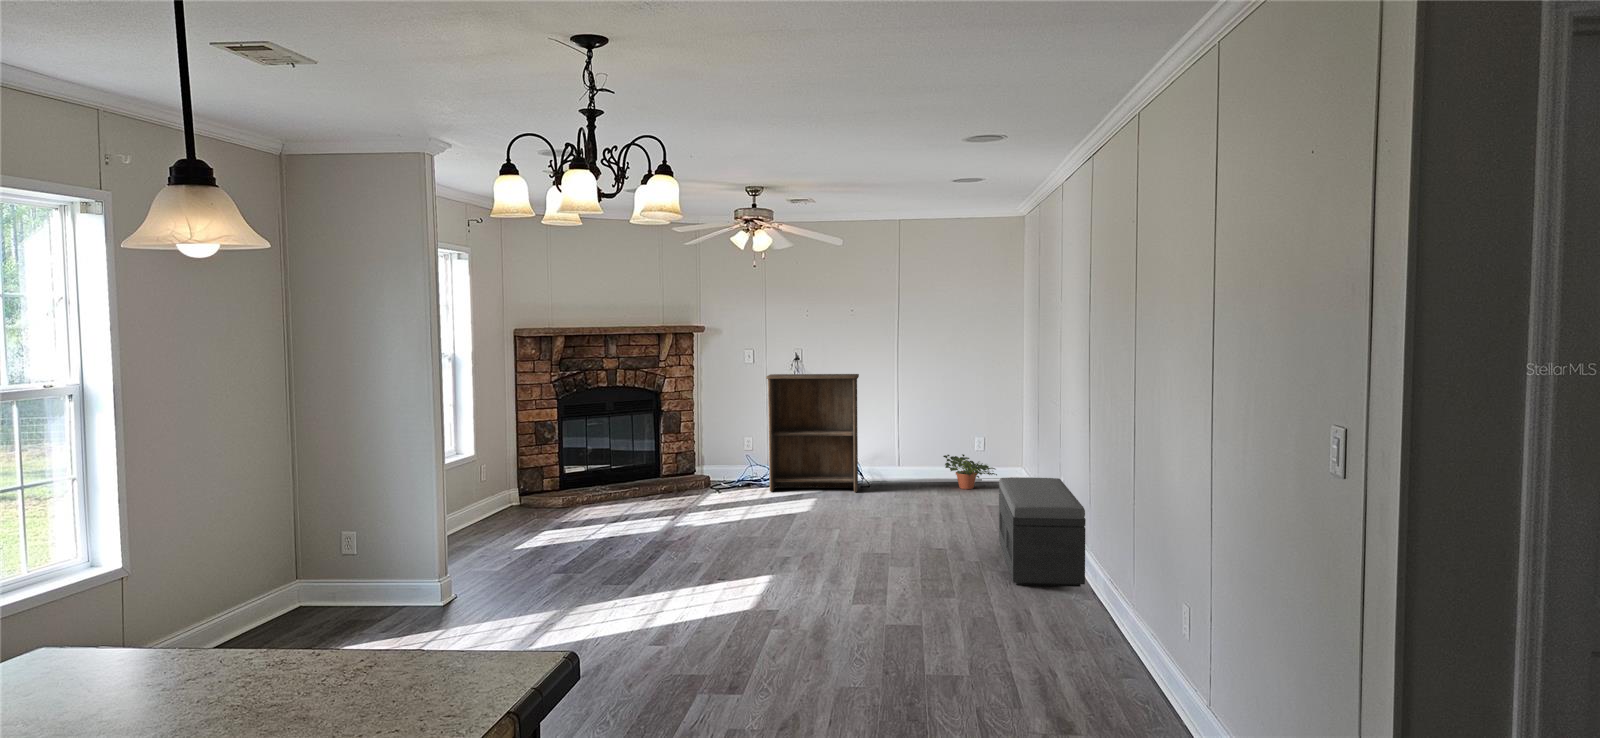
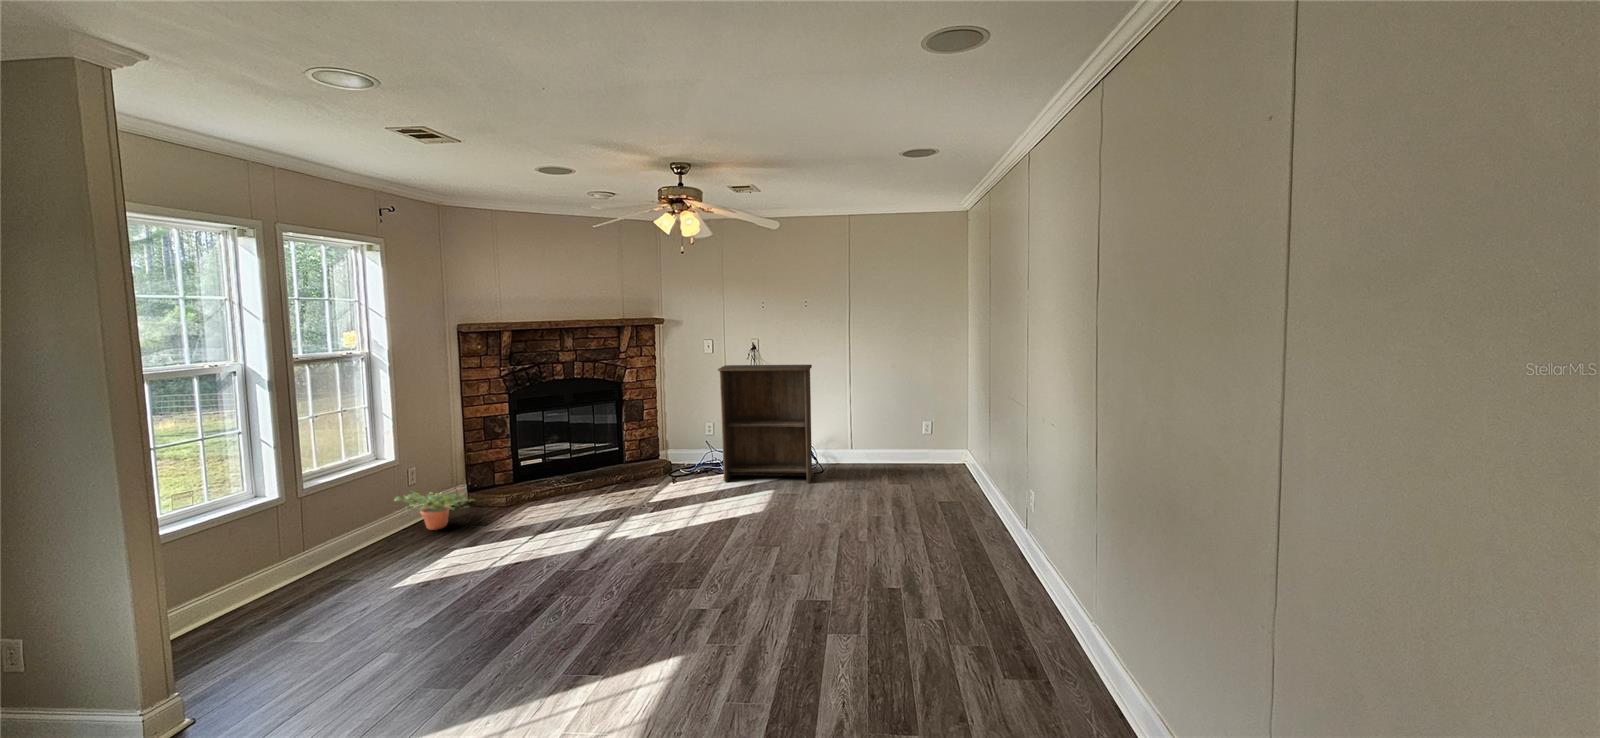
potted plant: present [943,454,997,489] -> present [395,492,467,530]
storage bench: present [999,477,1086,587] -> none [959,504,1093,692]

